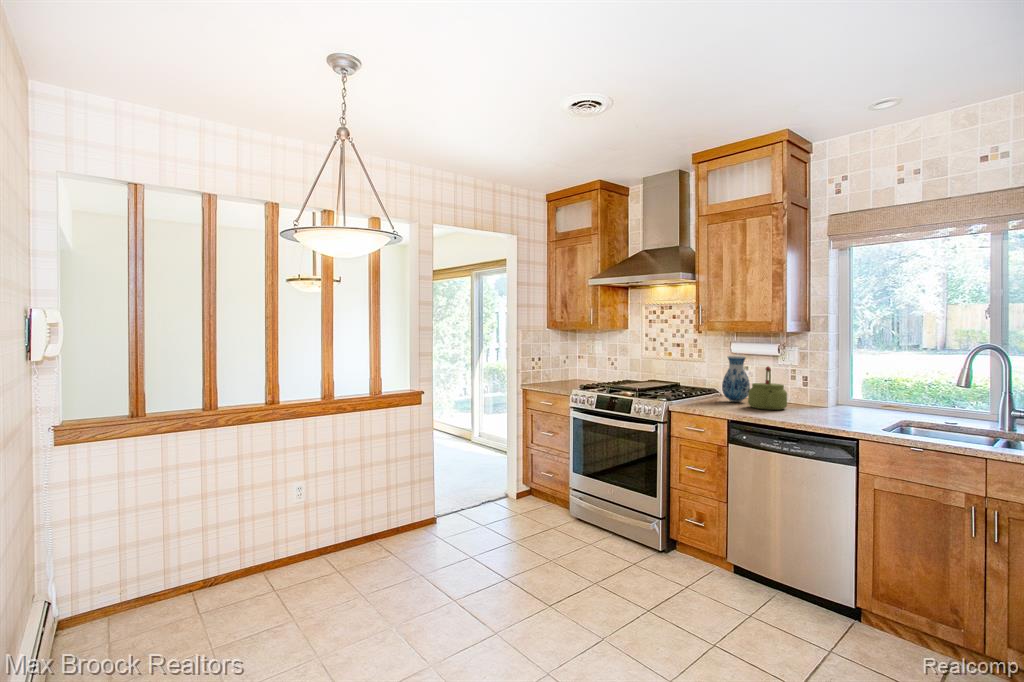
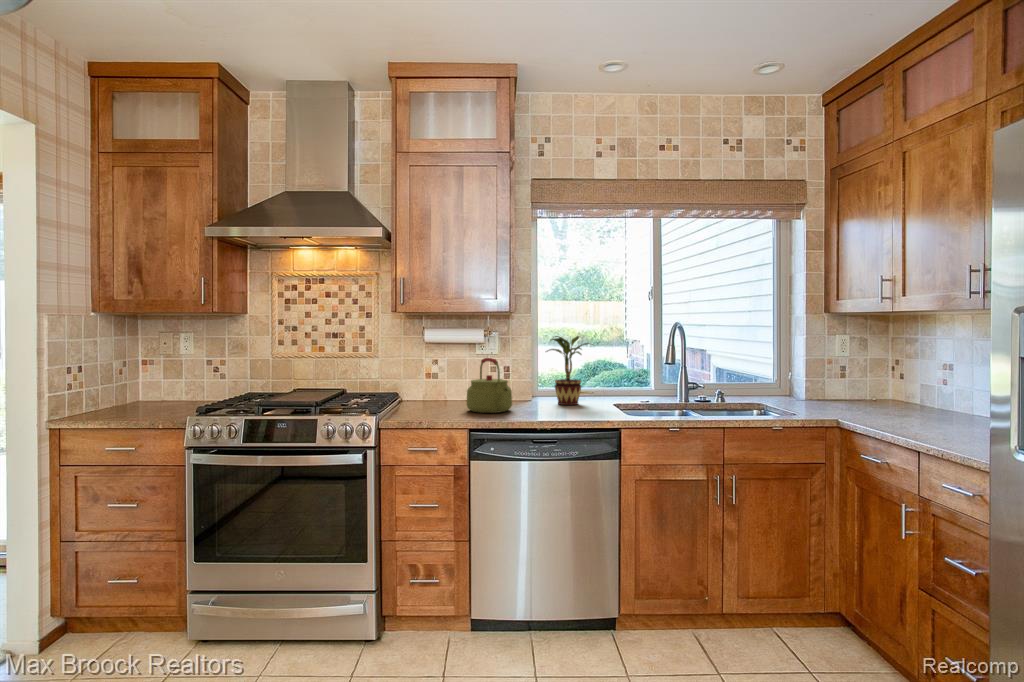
potted plant: none [830,351,879,414] -> present [546,336,593,405]
vase: present [722,356,750,402] -> none [419,346,453,407]

